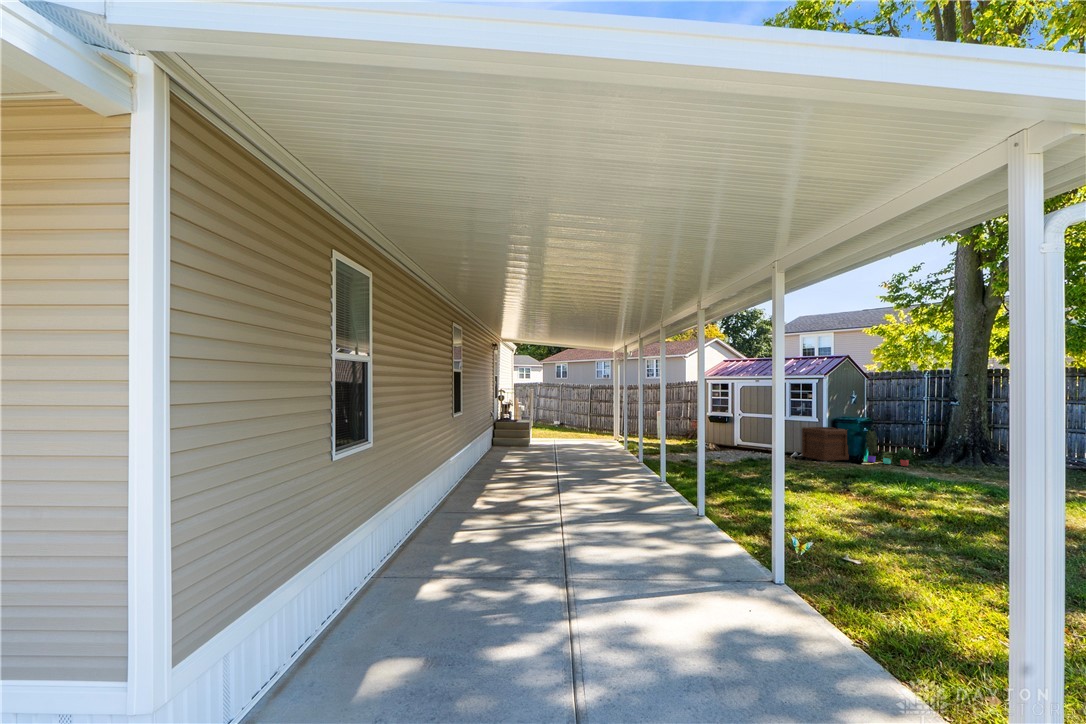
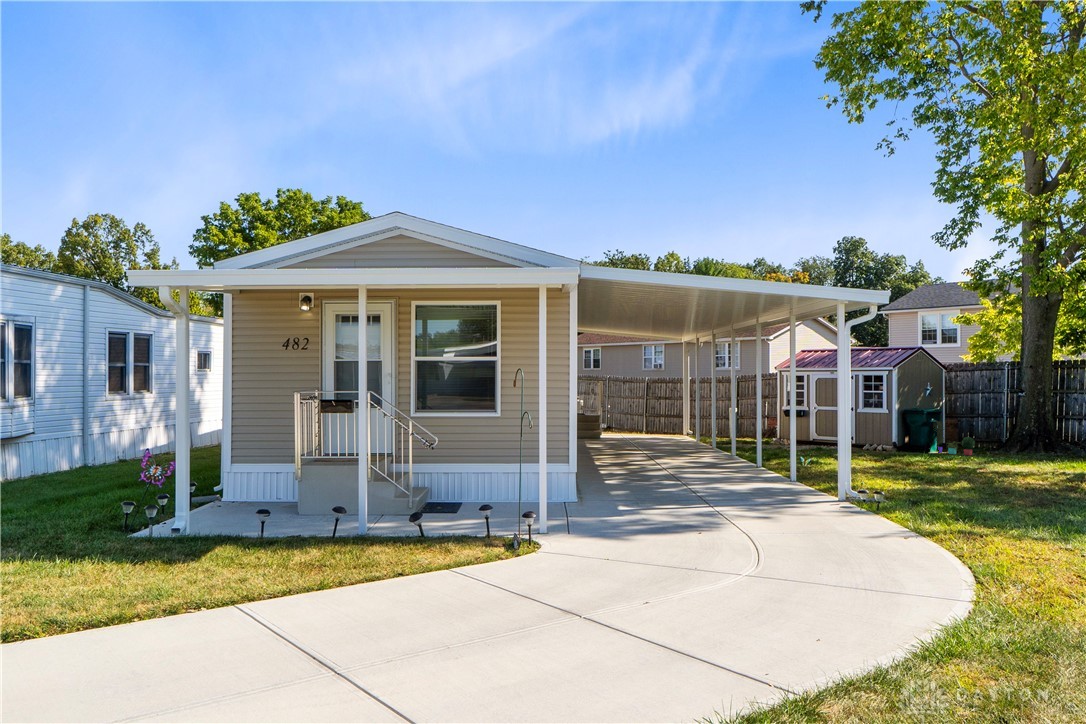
wooden crate: present [802,427,849,461] -> none [870,418,918,452]

